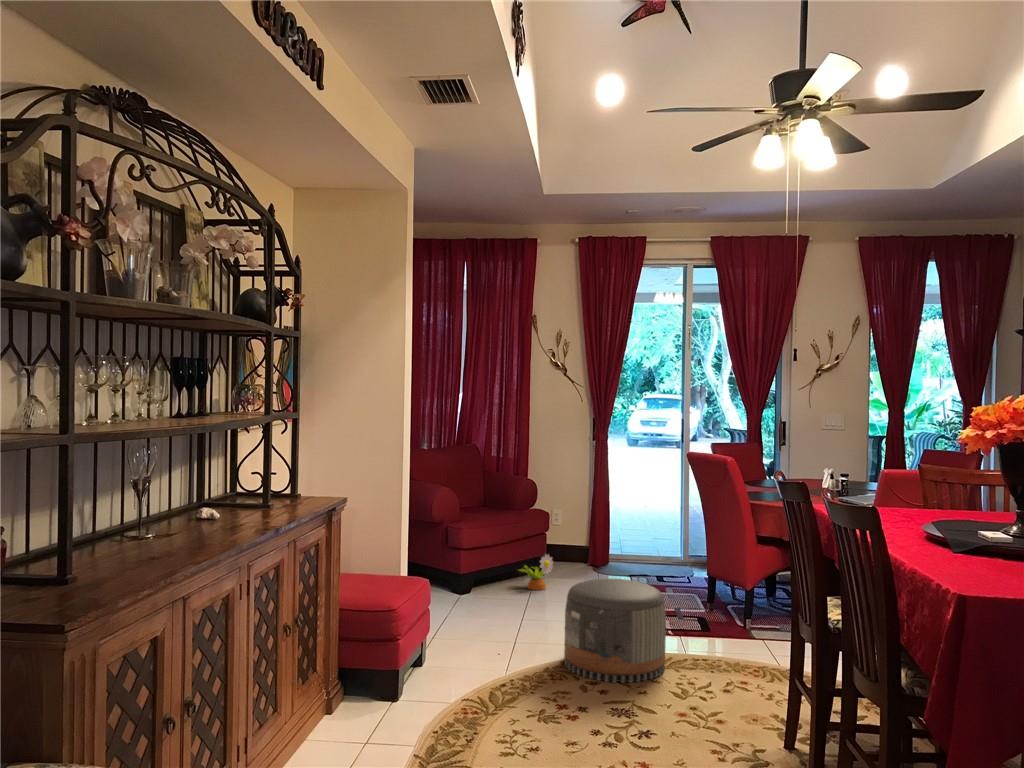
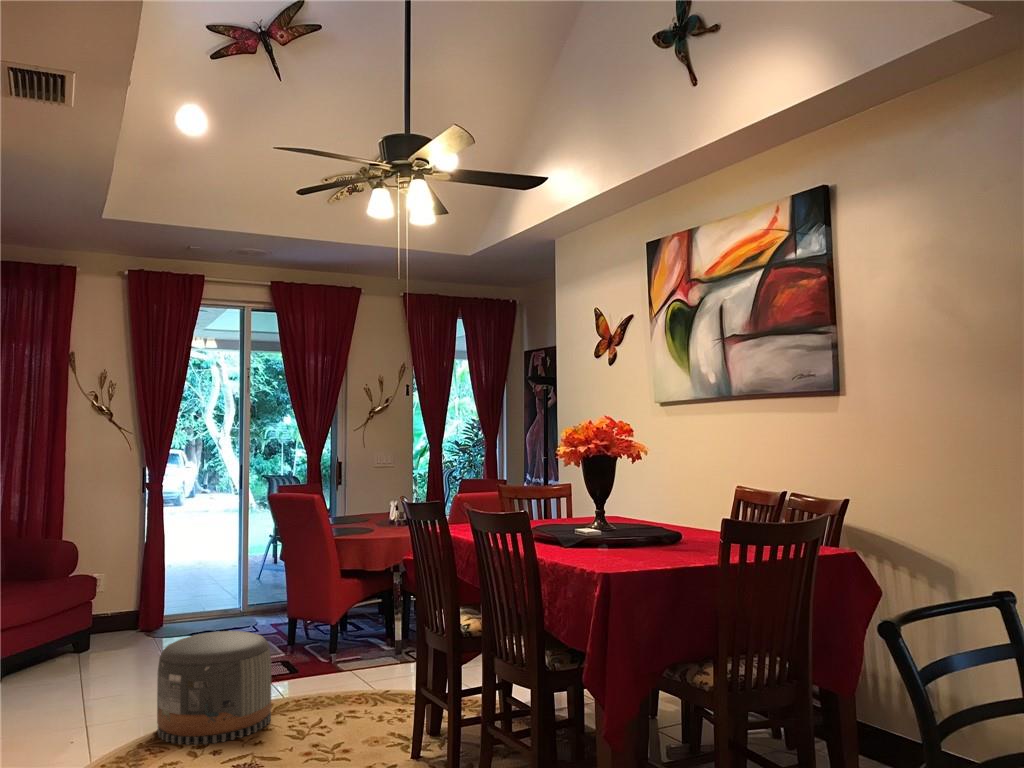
decorative plant: present [520,554,553,590] -> none [62,624,110,669]

